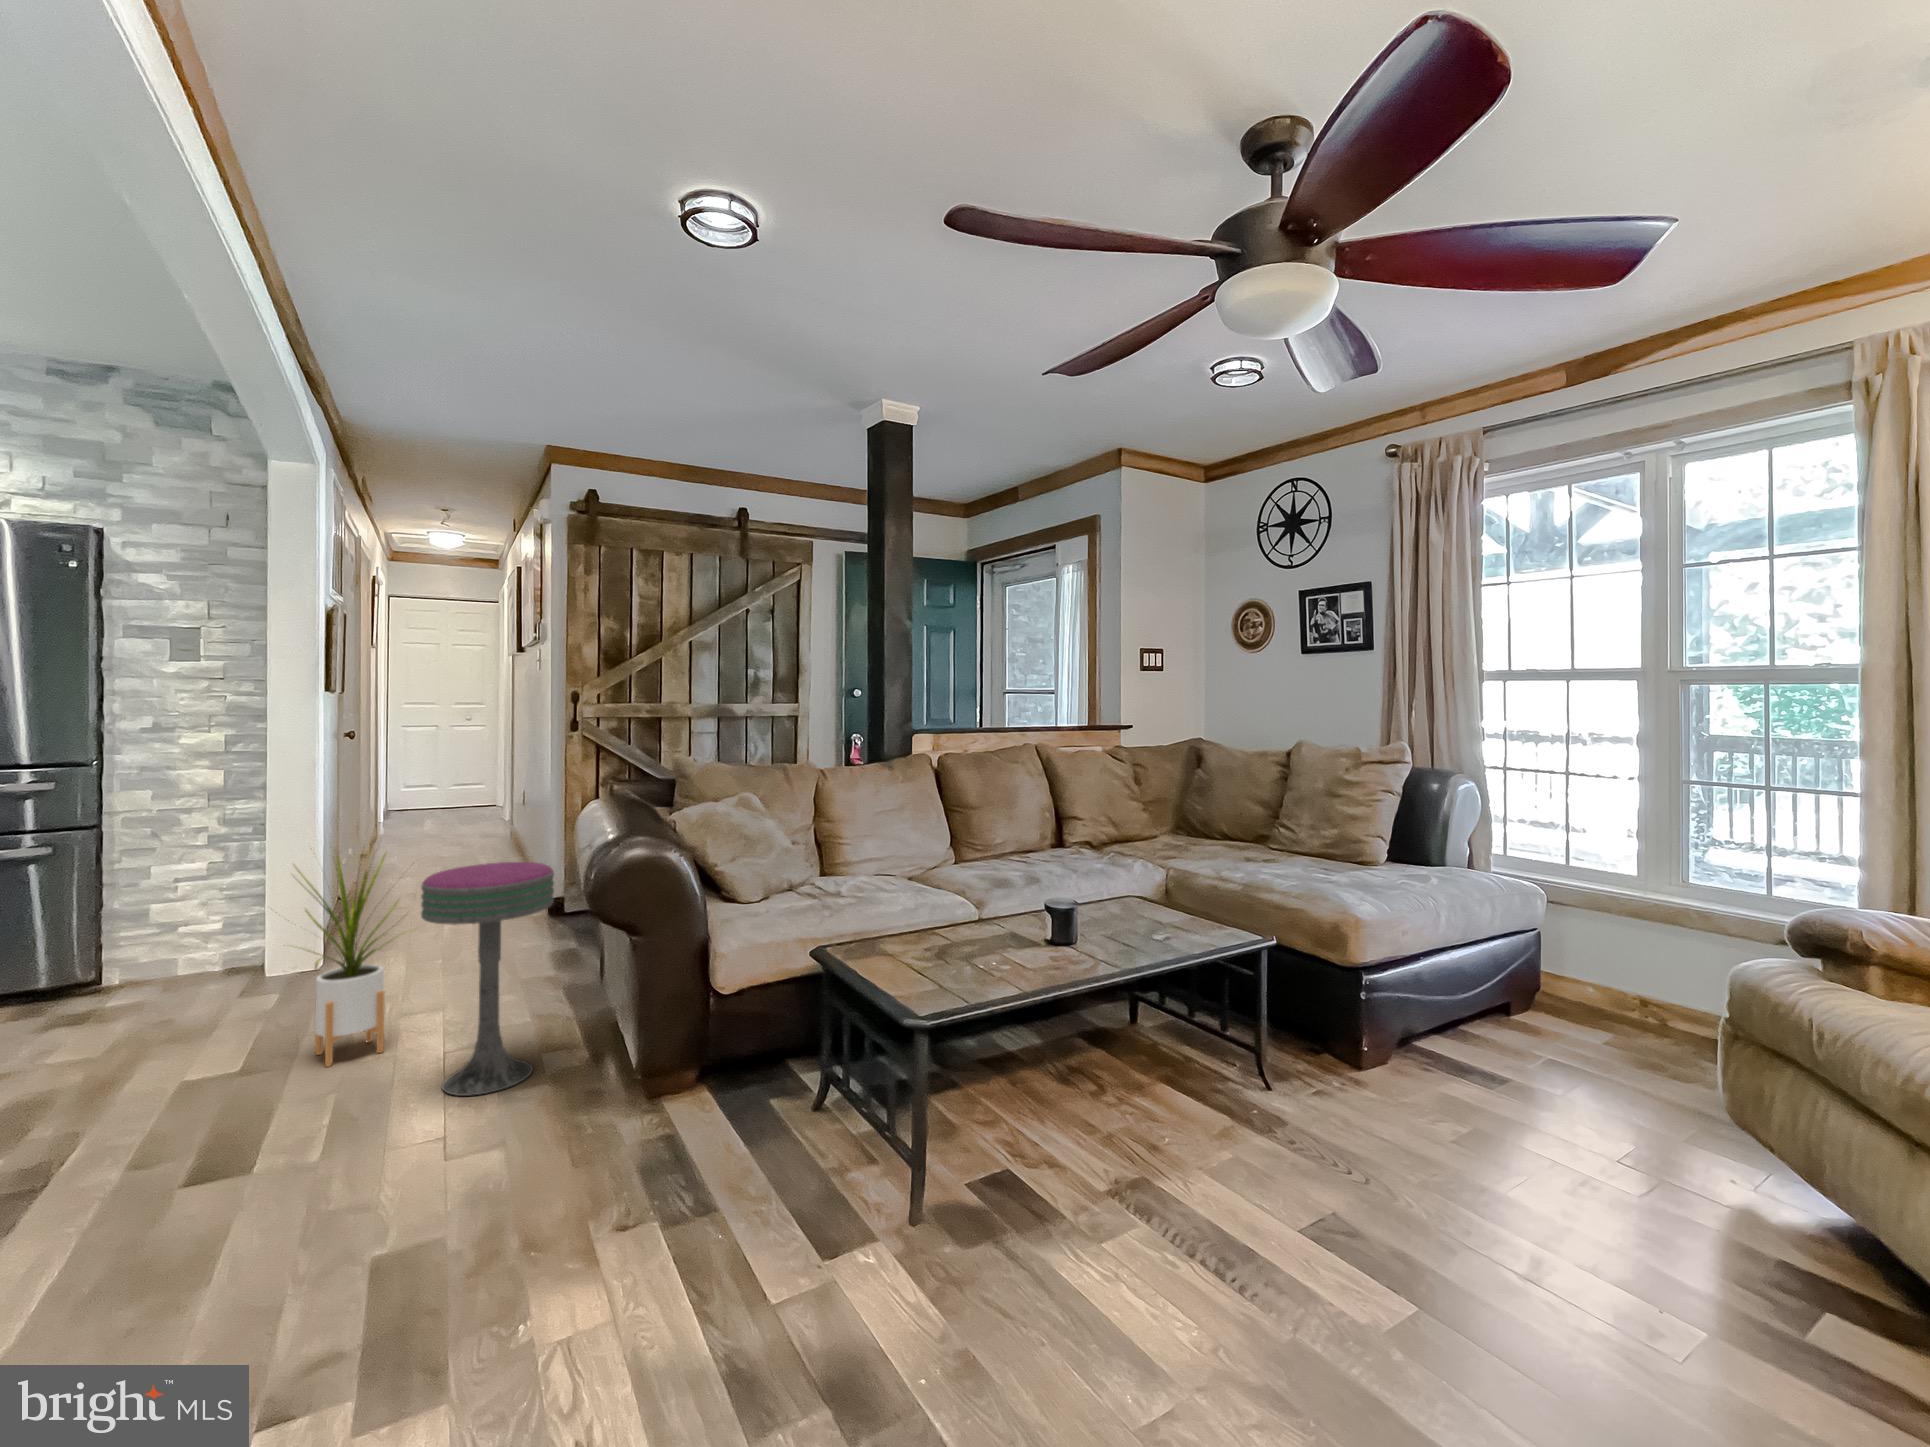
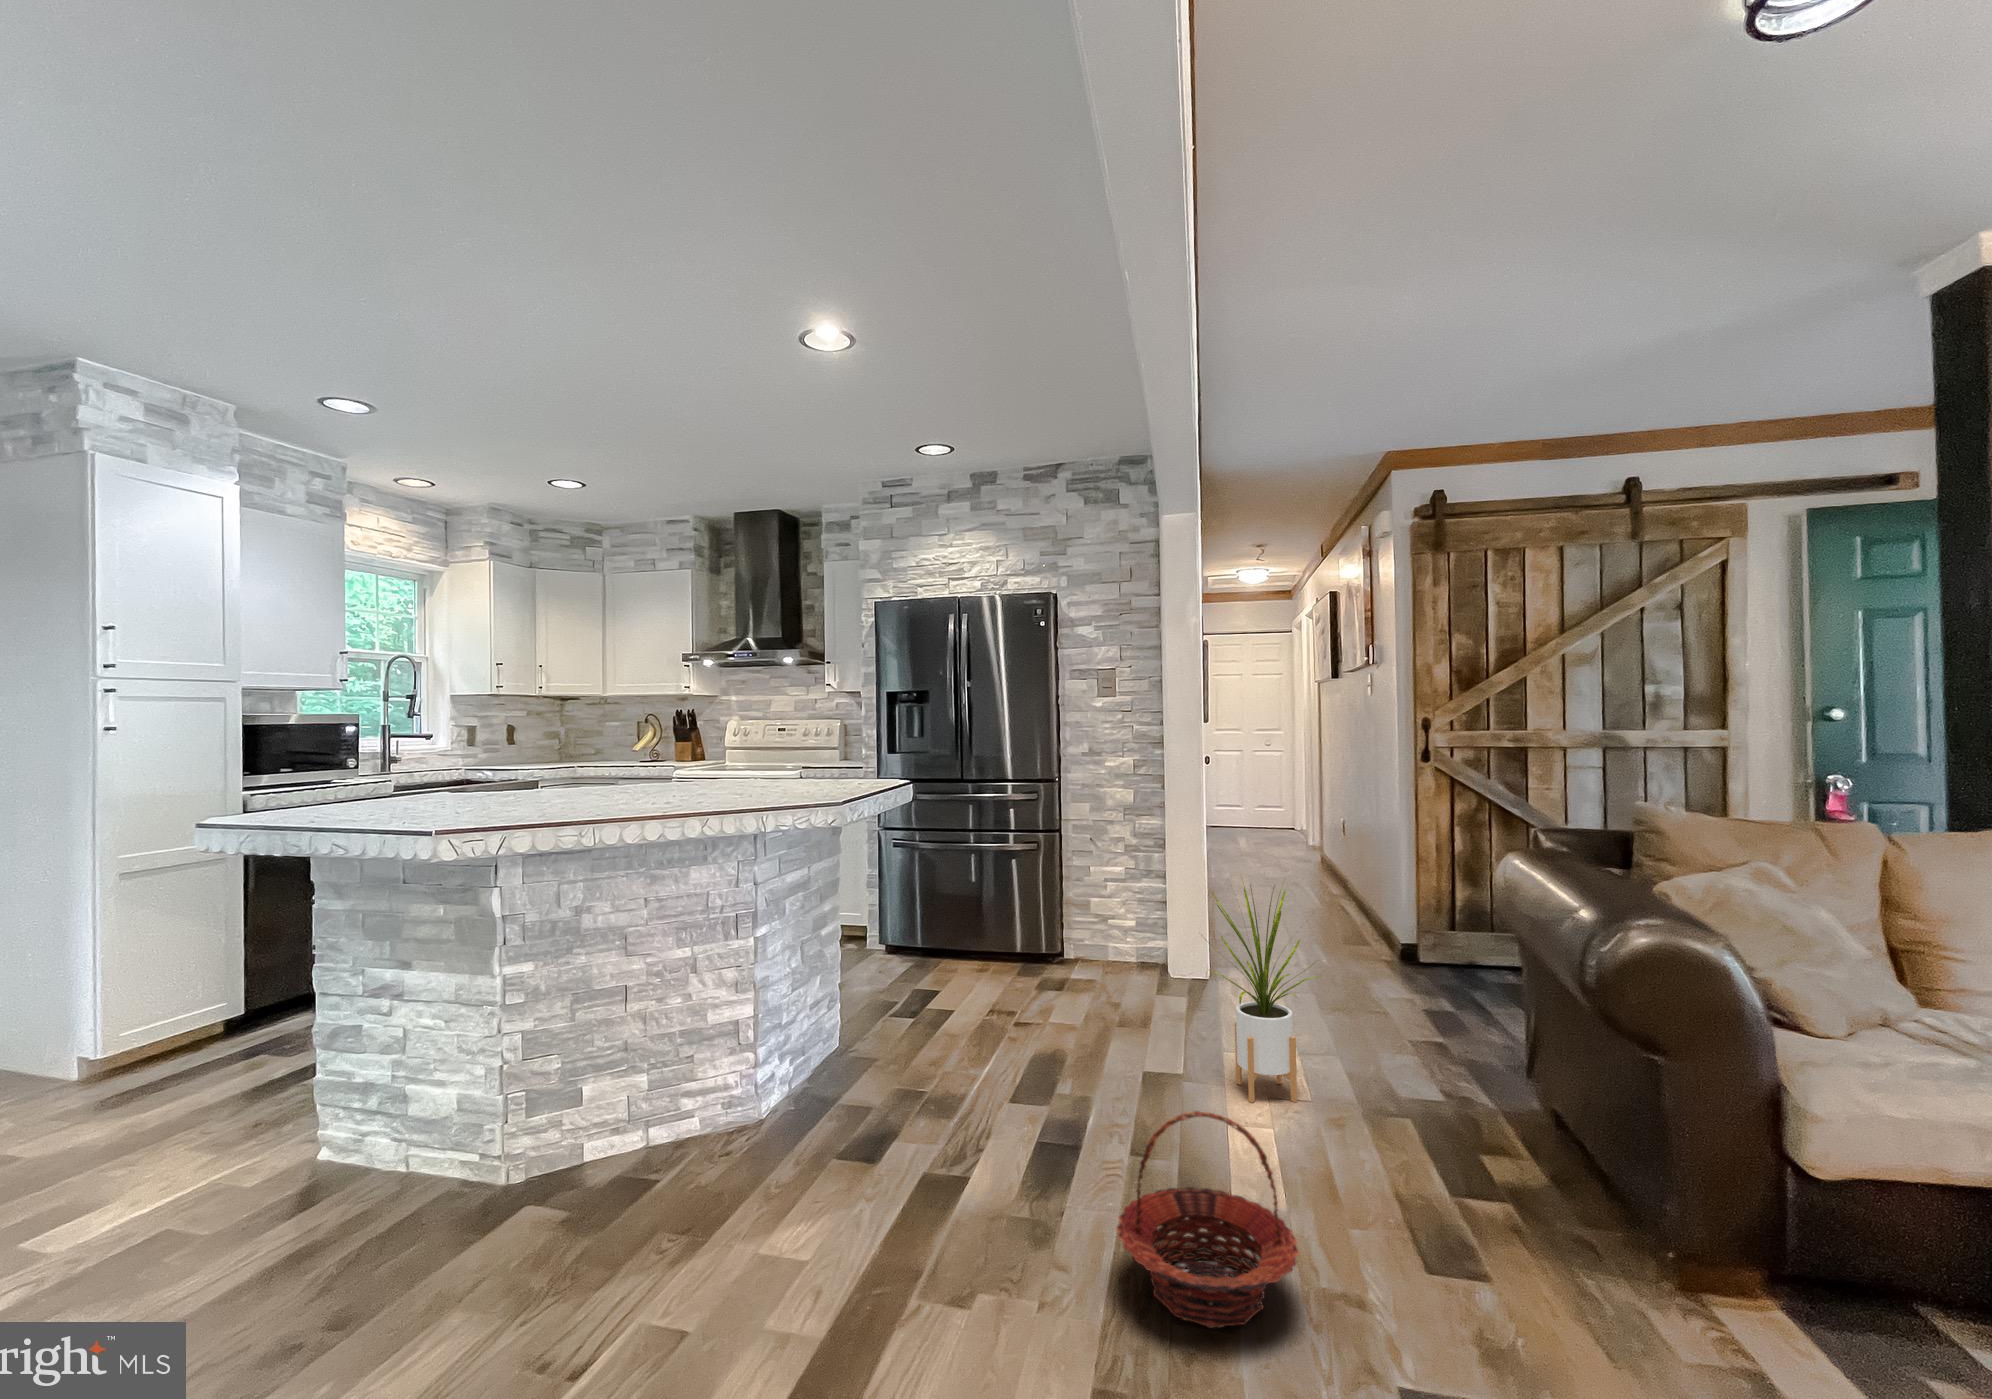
bar stool: present [421,862,554,1096] -> none [1345,925,1493,1206]
basket: none [74,1064,318,1280] -> present [1117,1111,1299,1328]

